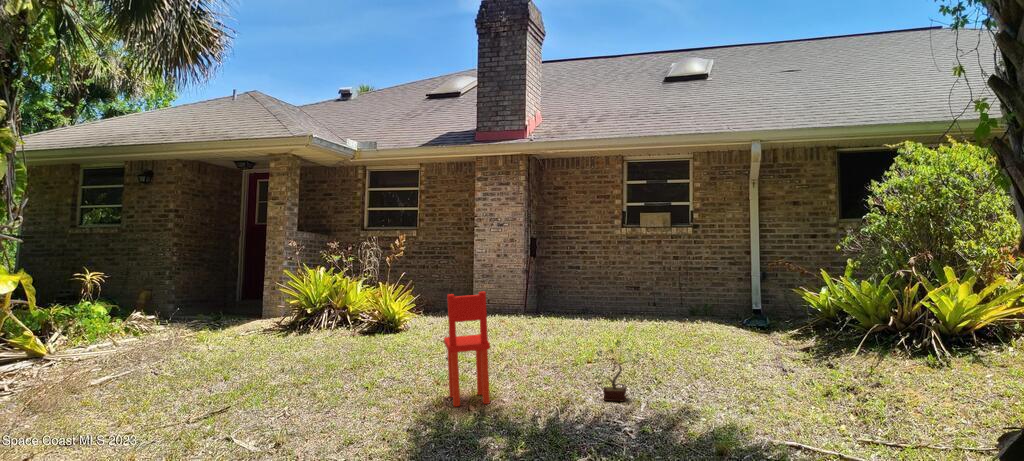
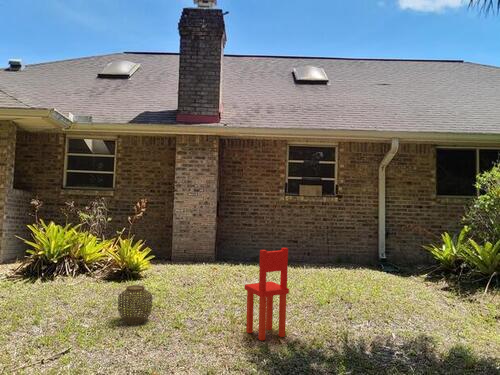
woven basket: none [319,337,360,381] -> present [118,285,152,324]
potted plant: present [594,340,647,401] -> none [359,284,401,330]

